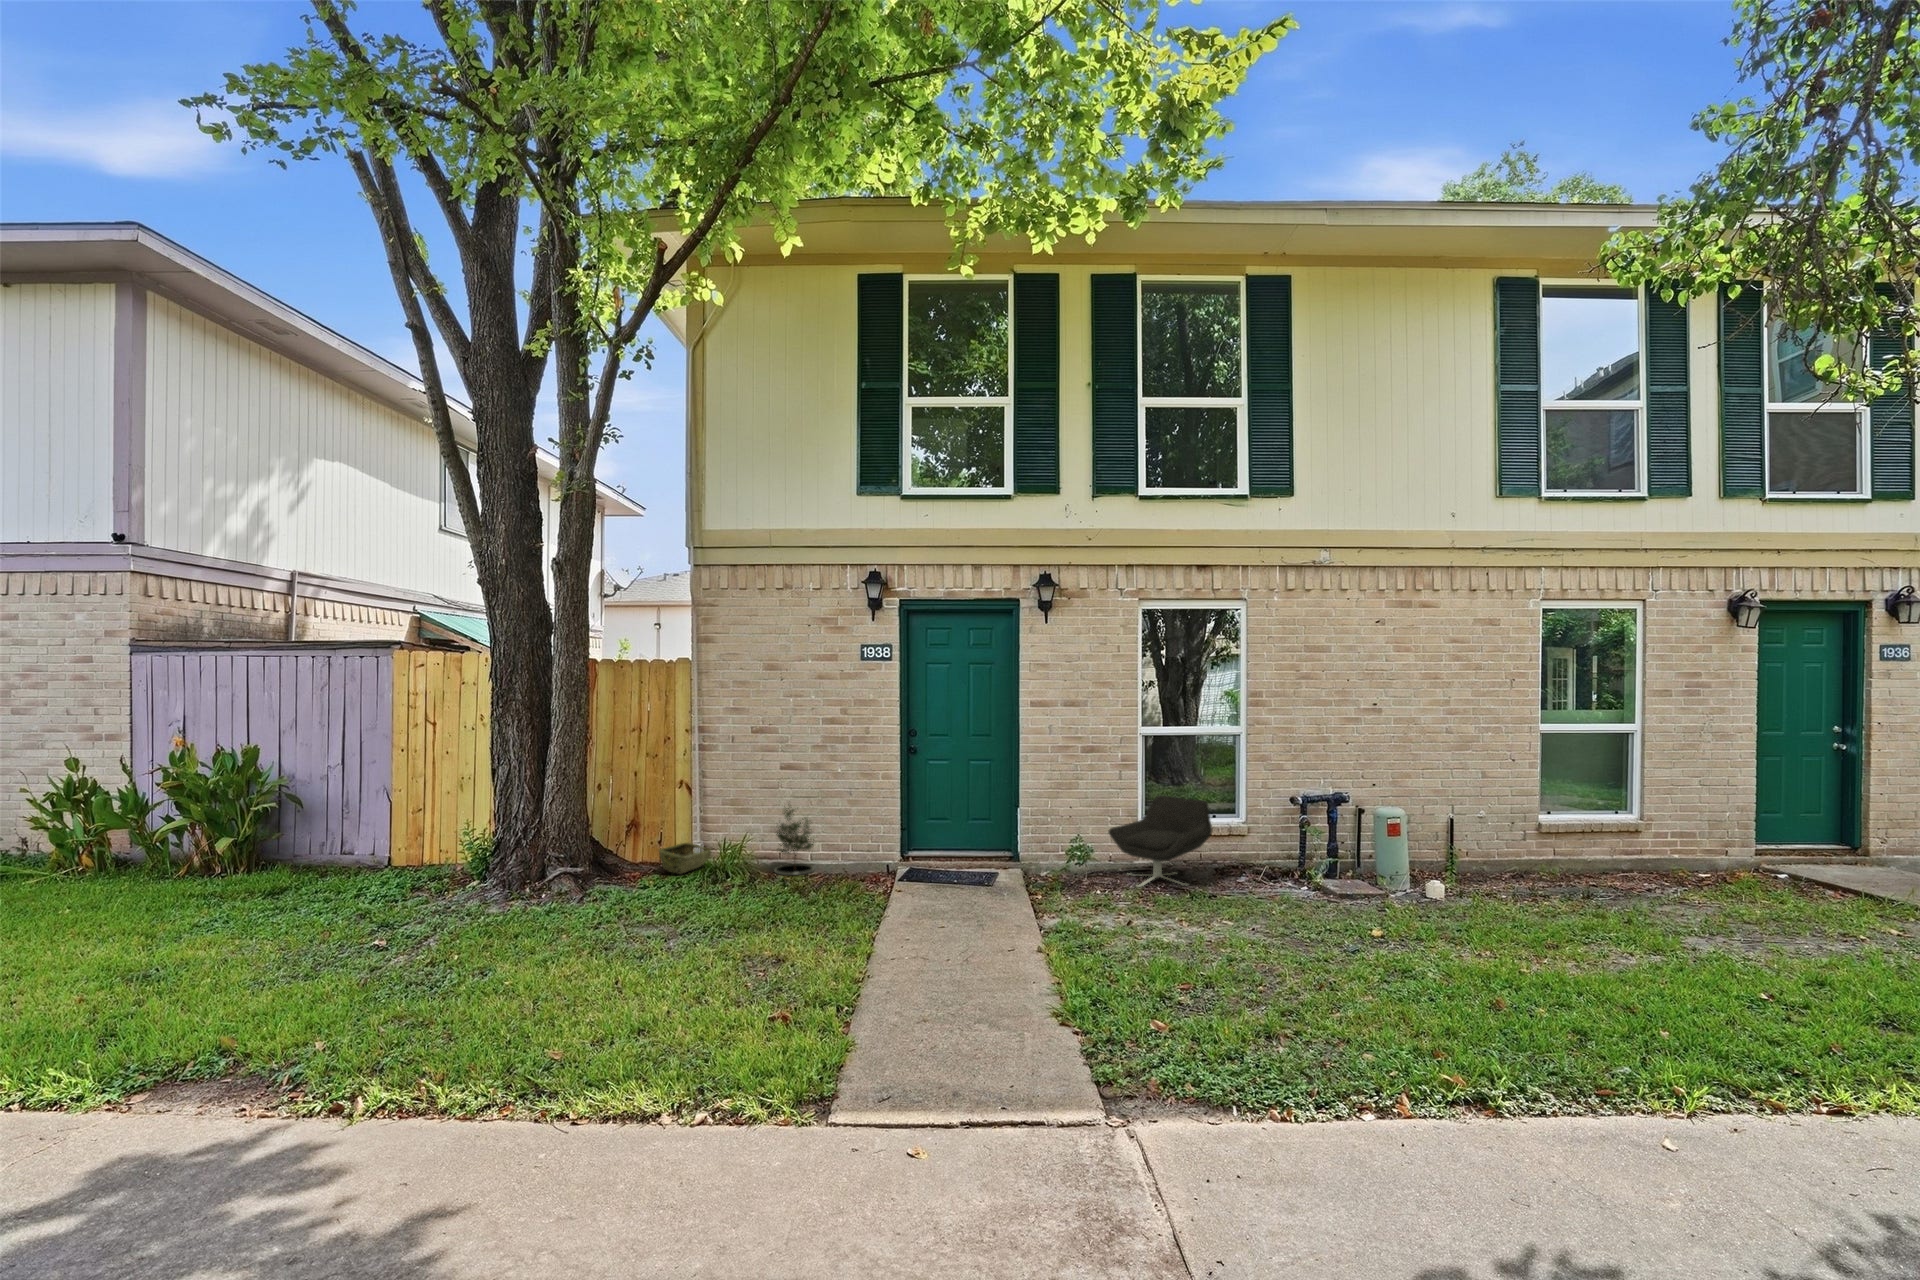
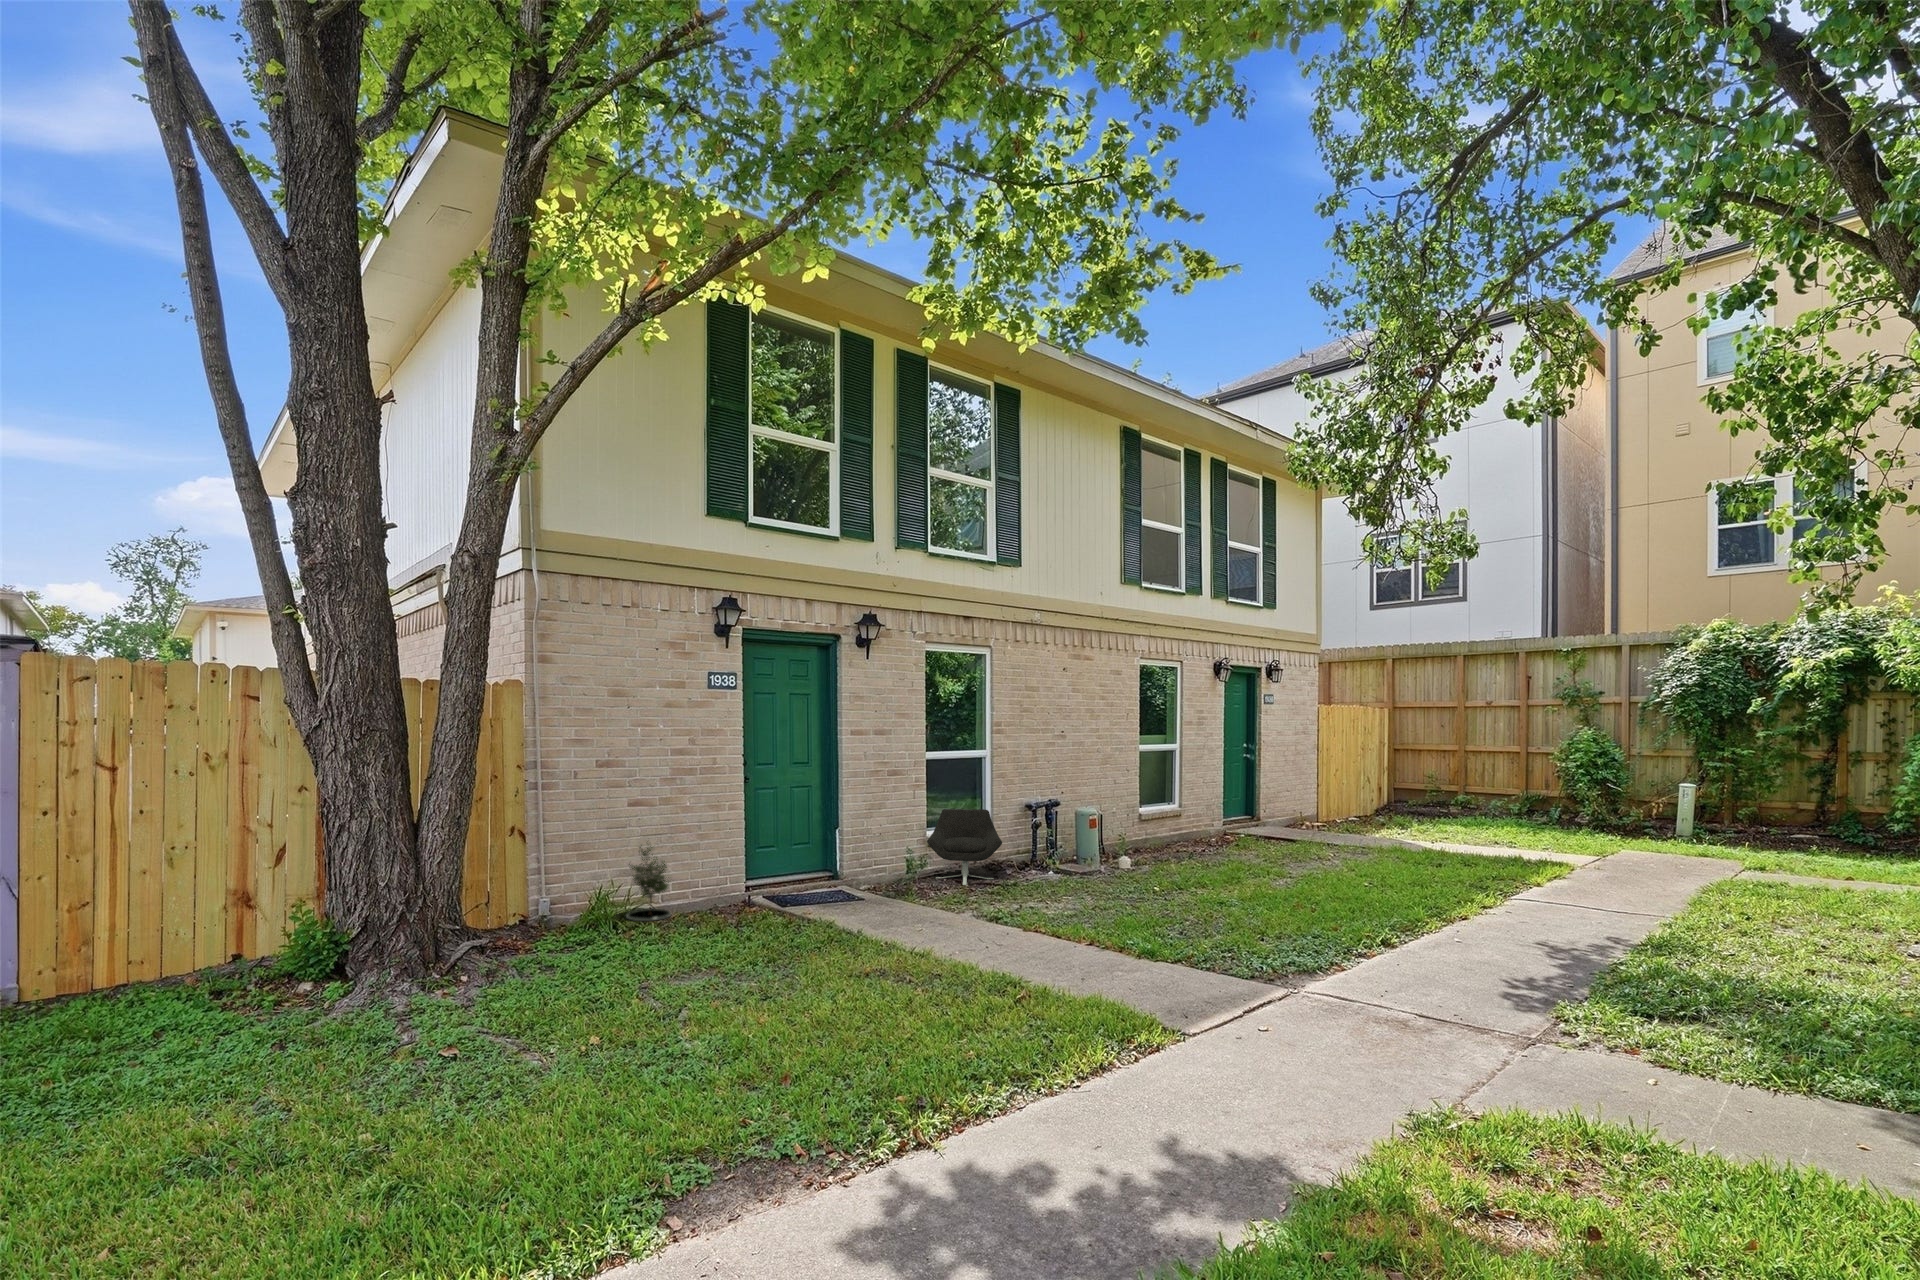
woven basket: present [659,843,711,874] -> none [500,902,548,938]

